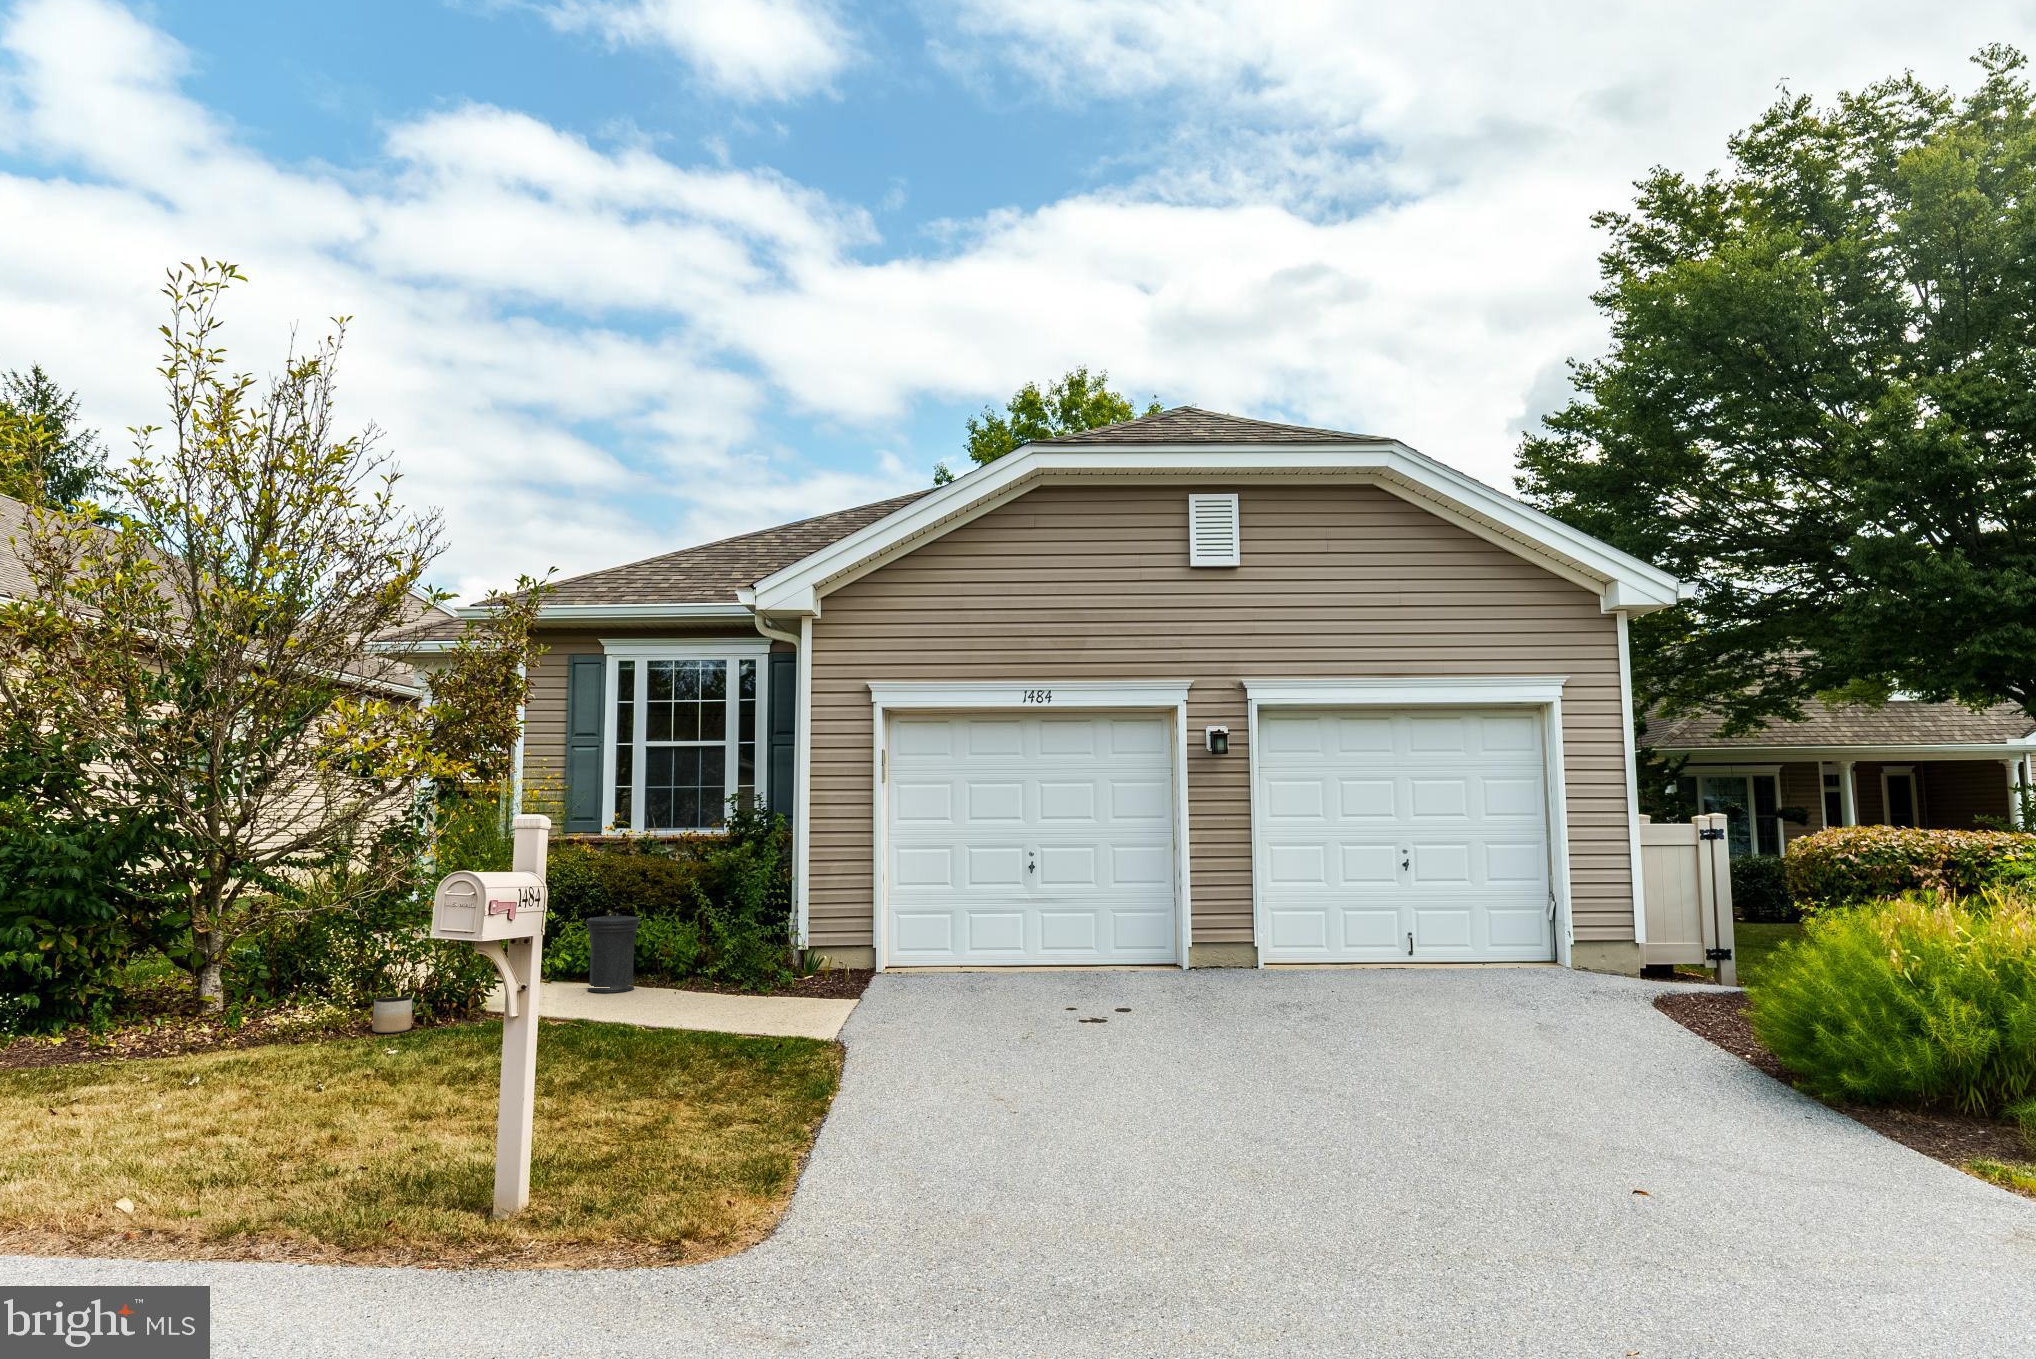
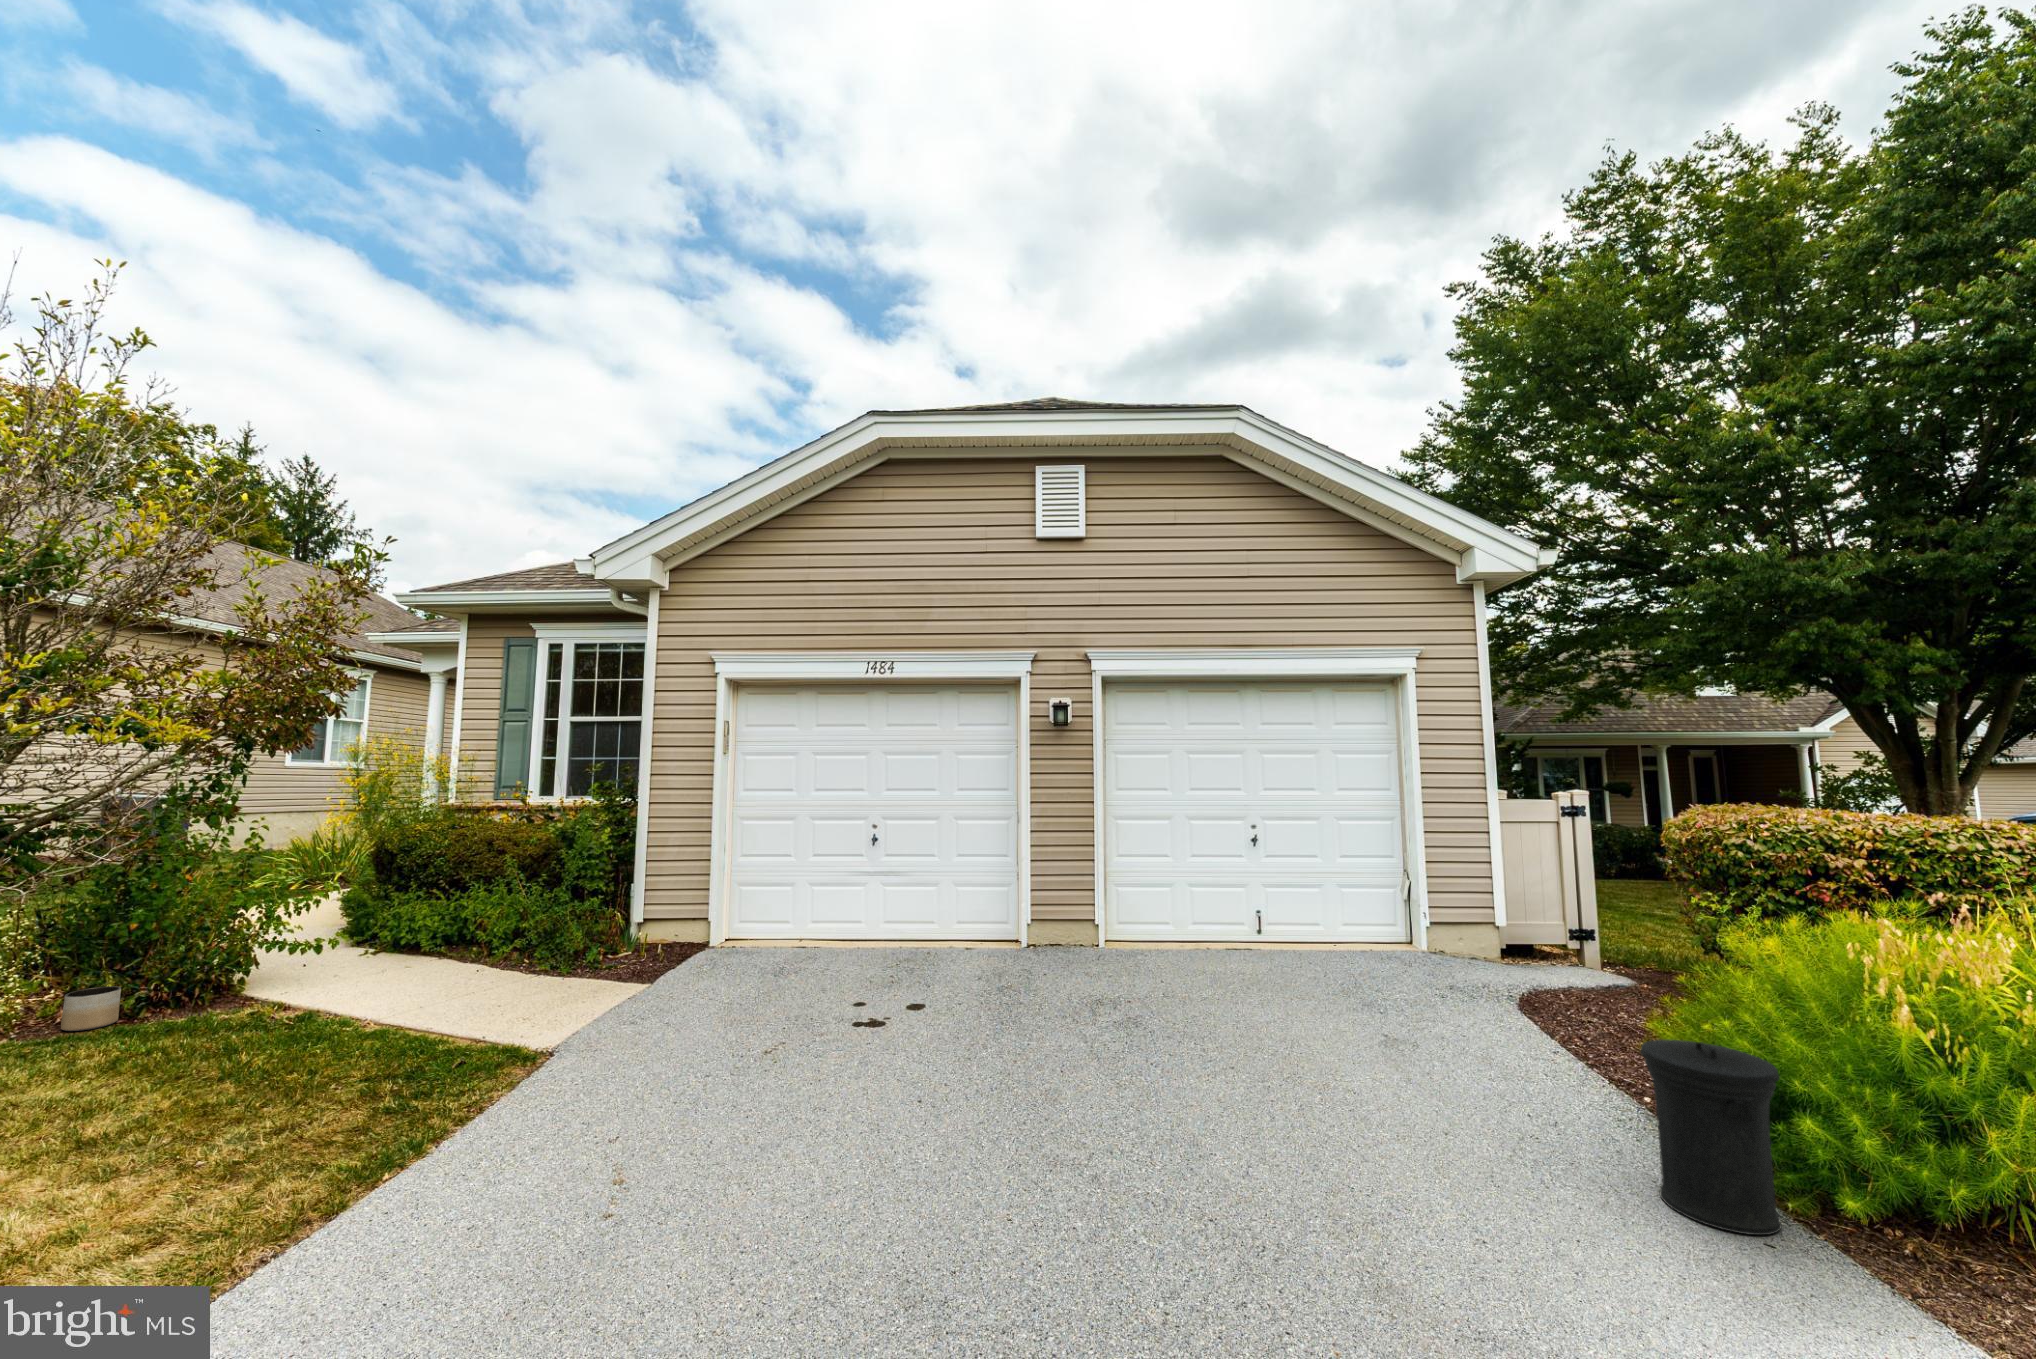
trash can: present [586,913,640,993] -> present [1640,1040,1781,1235]

